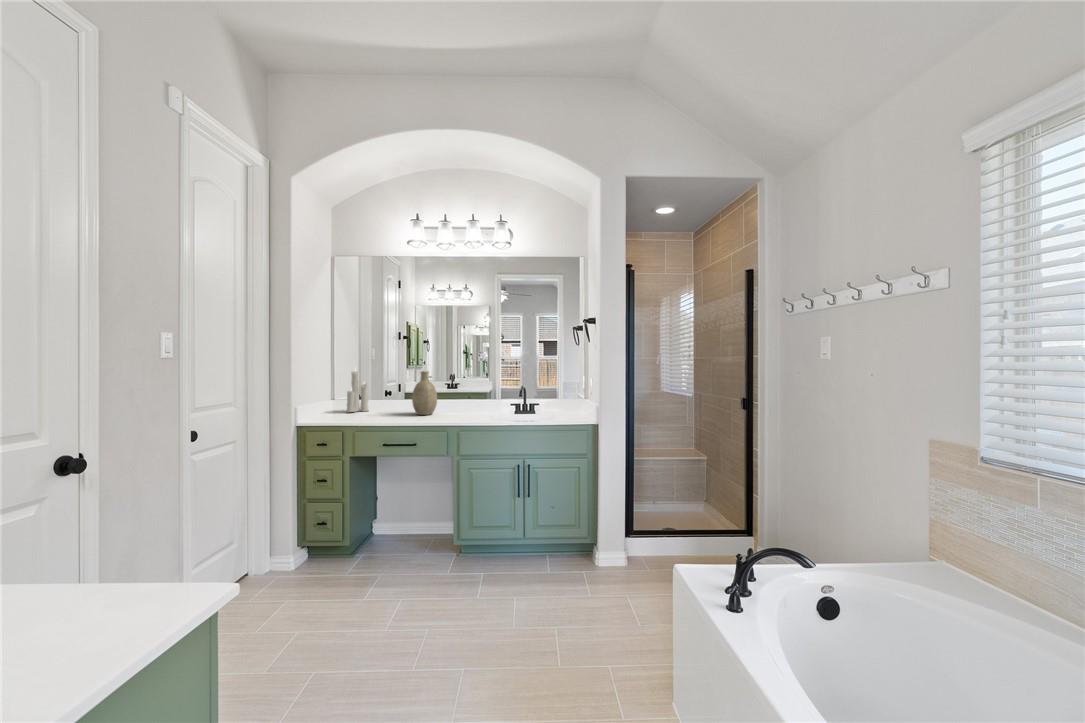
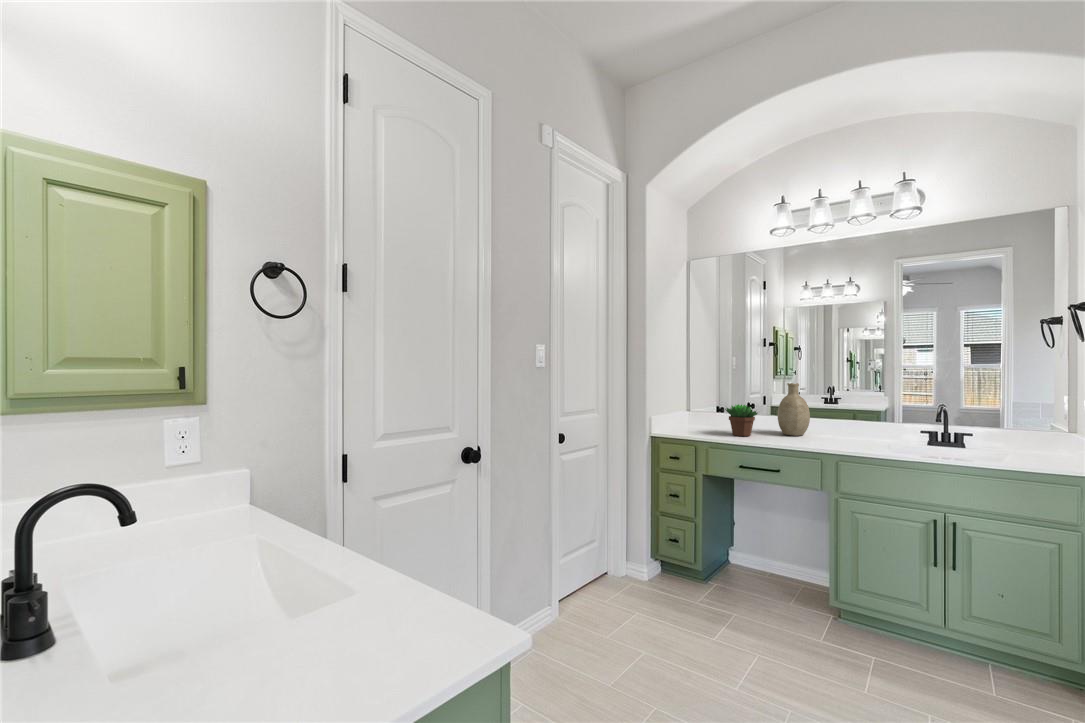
candle: present [346,371,368,412] -> none [703,373,728,425]
succulent plant: none [367,390,396,419] -> present [725,404,757,436]

